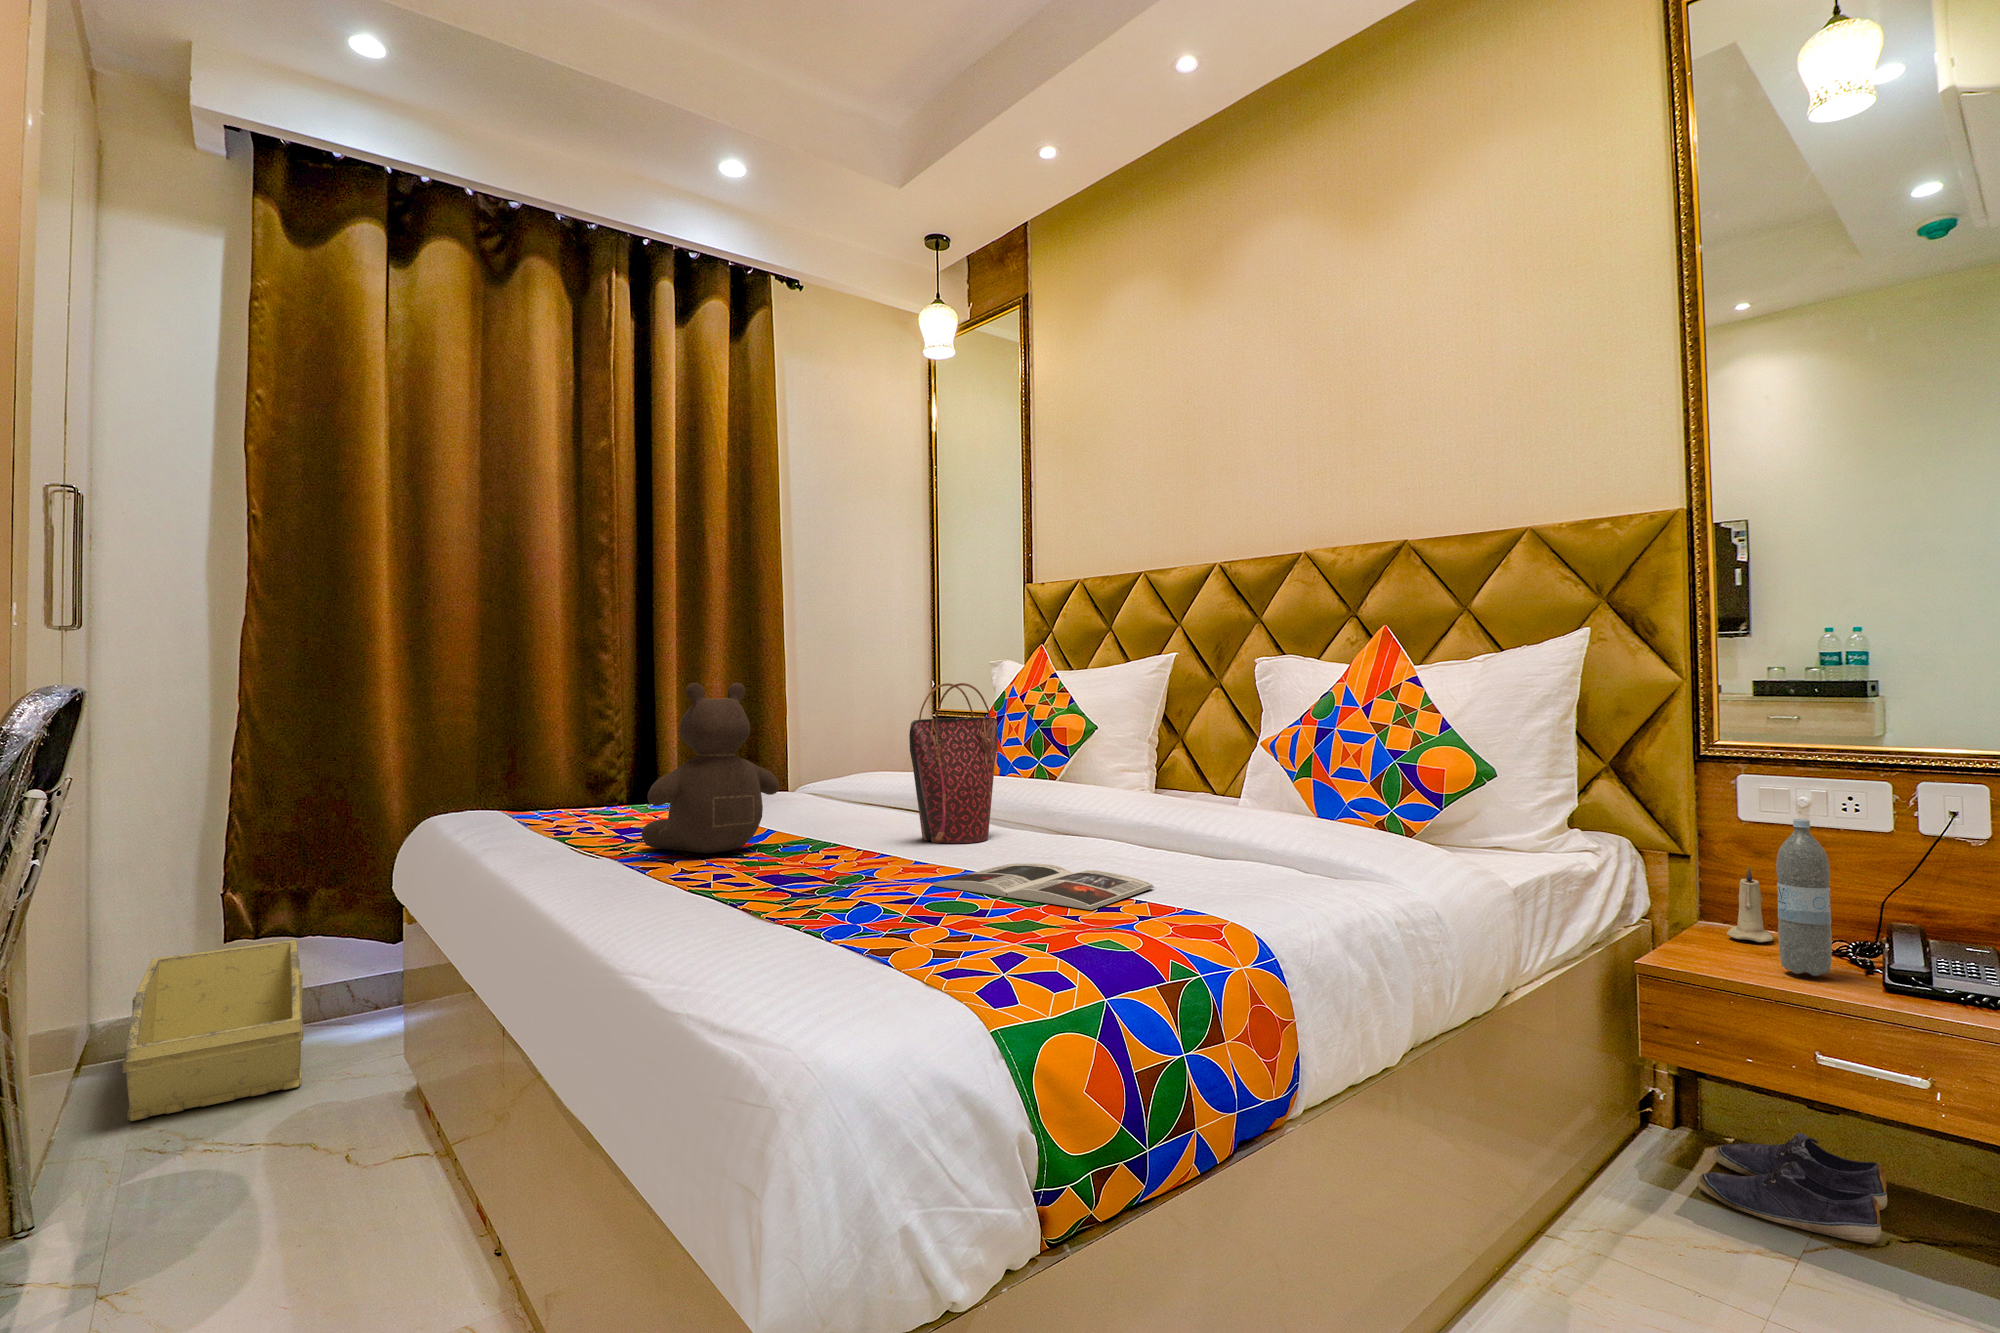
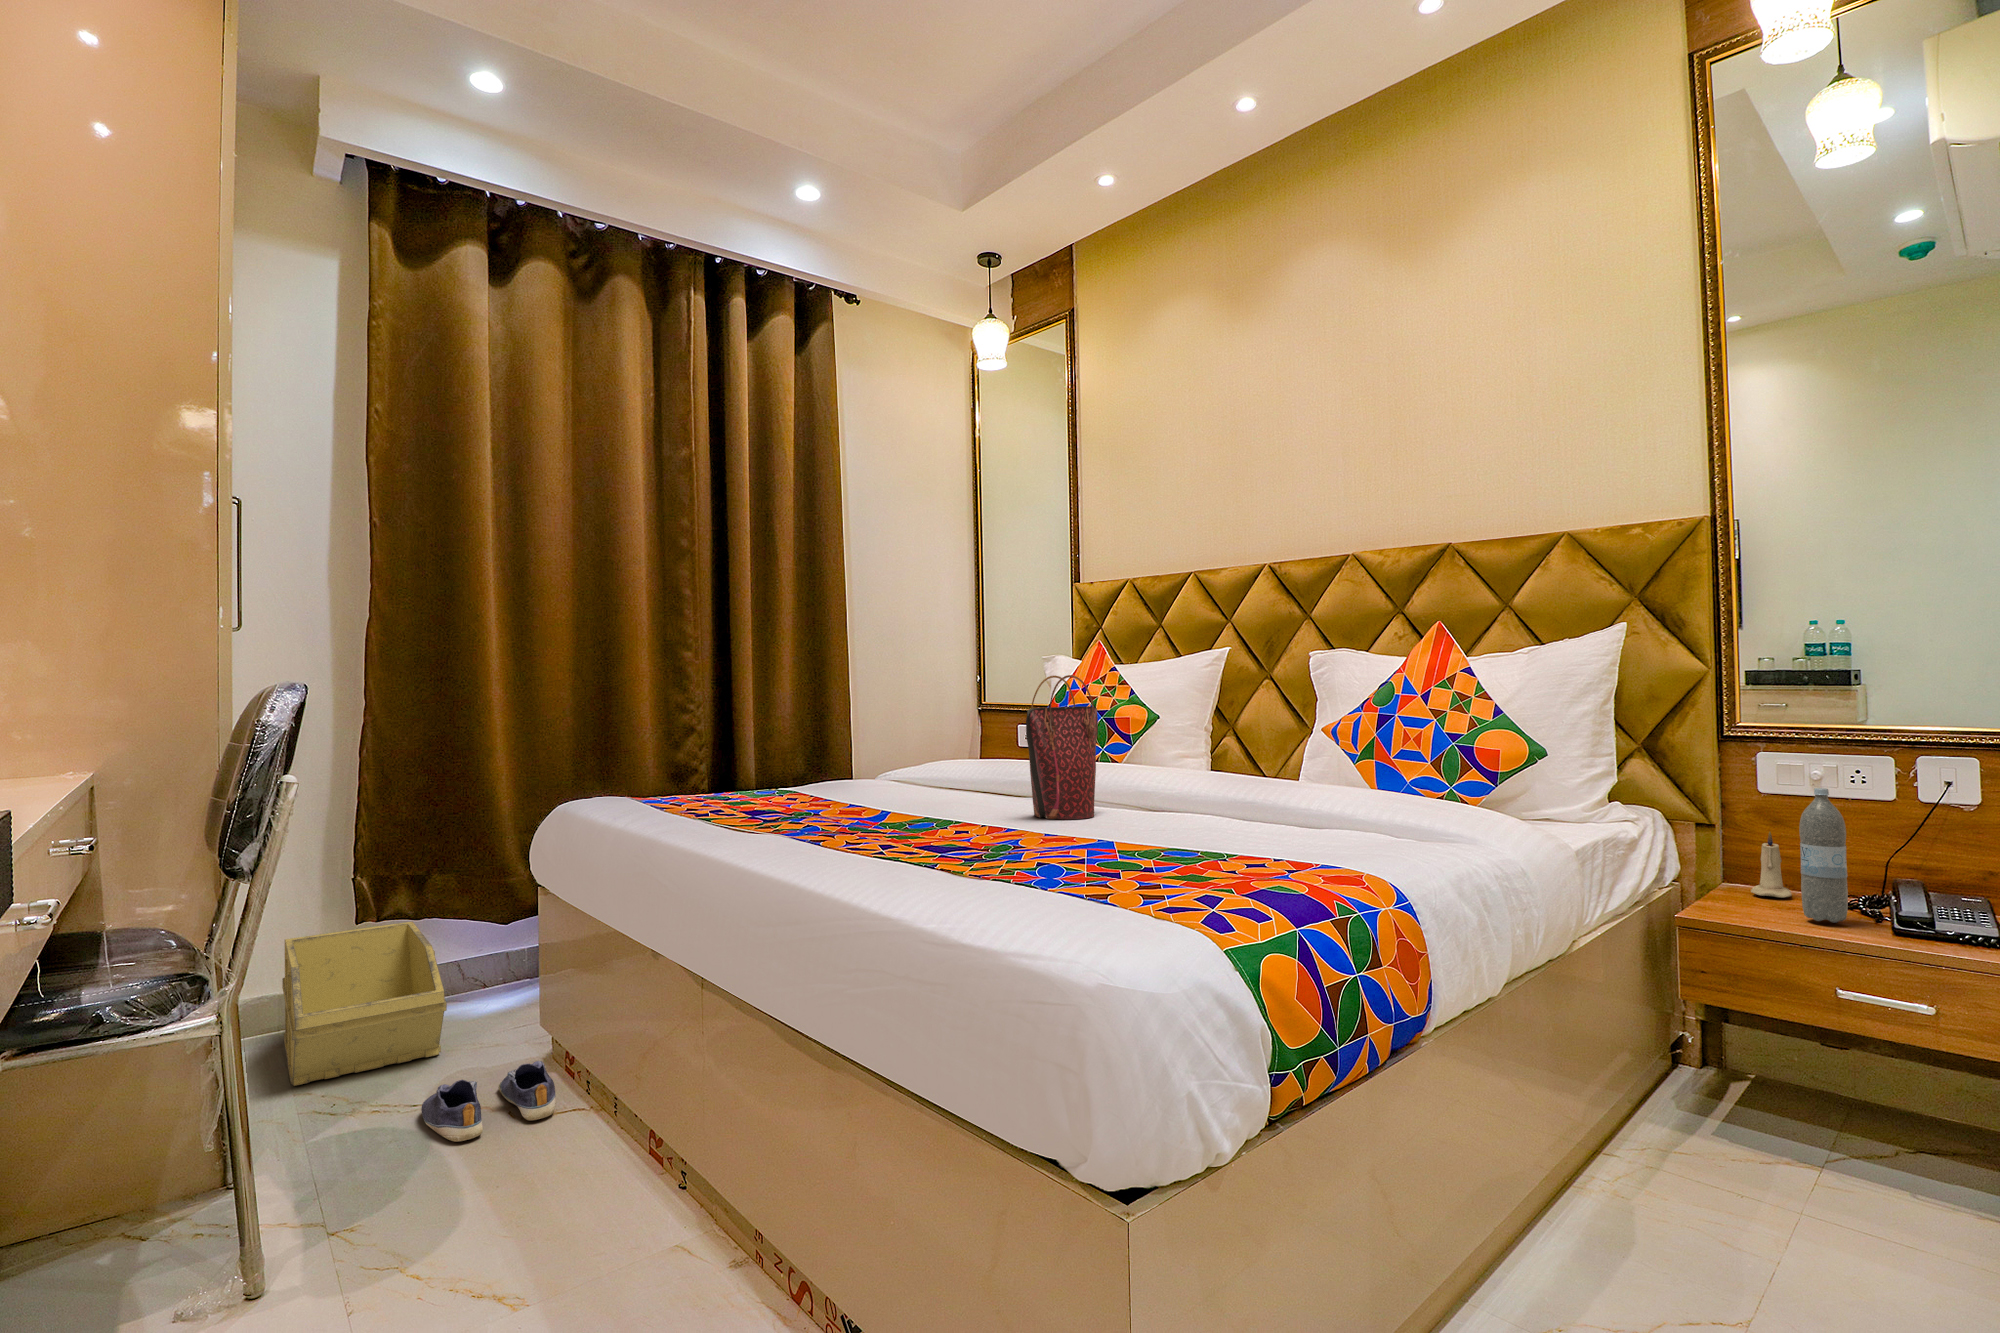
teddy bear: present [642,683,779,853] -> none [790,675,911,829]
magazine: present [932,863,1154,910] -> none [1081,833,1278,867]
shoe: present [1696,1133,1887,1244] -> present [421,1061,556,1142]

